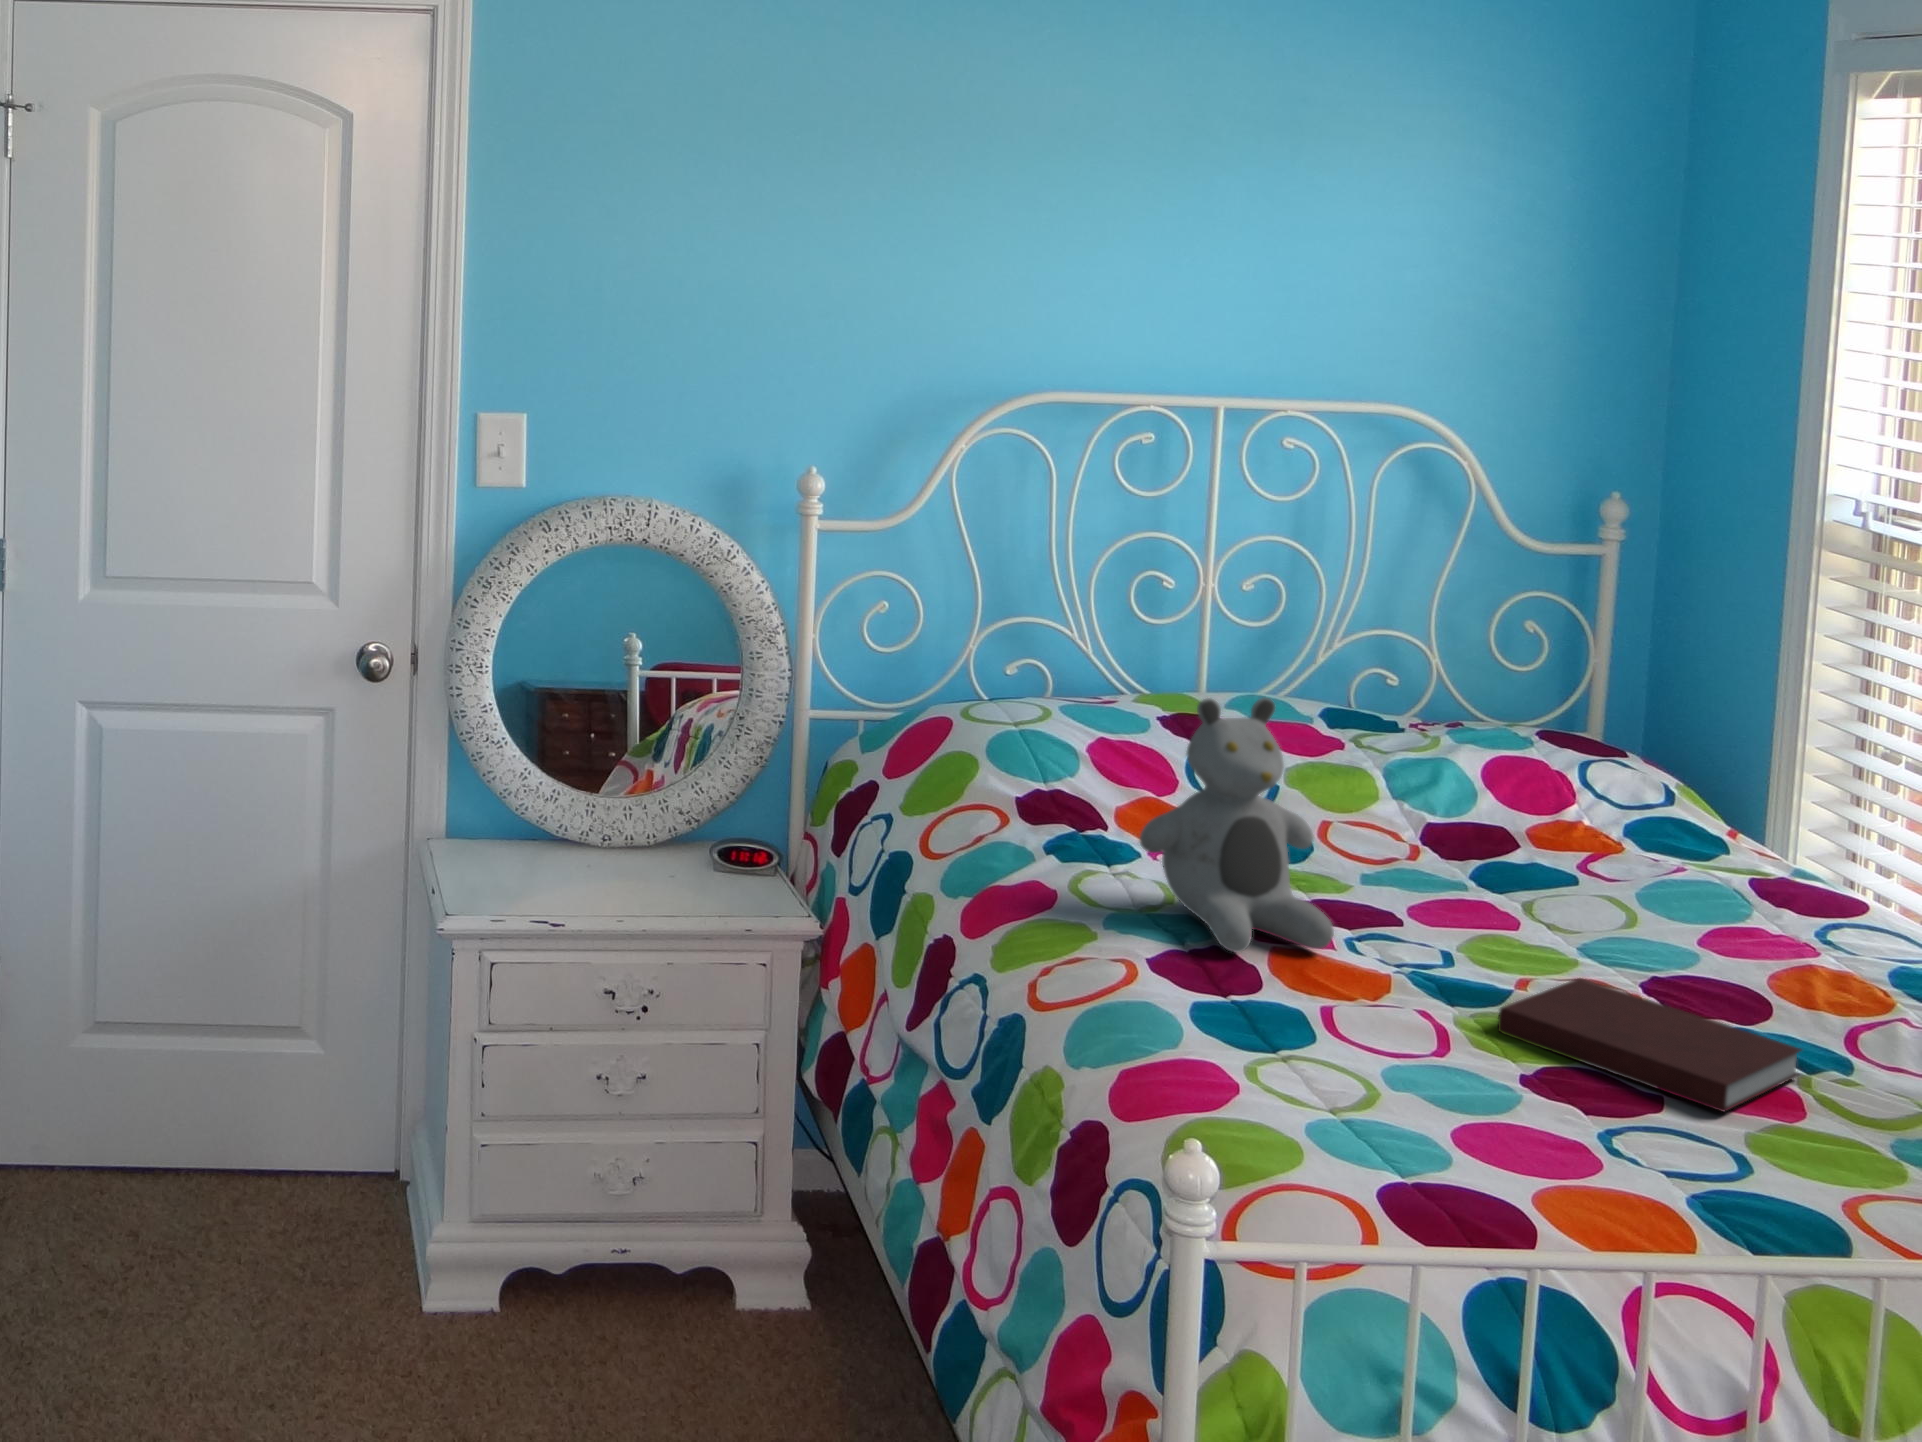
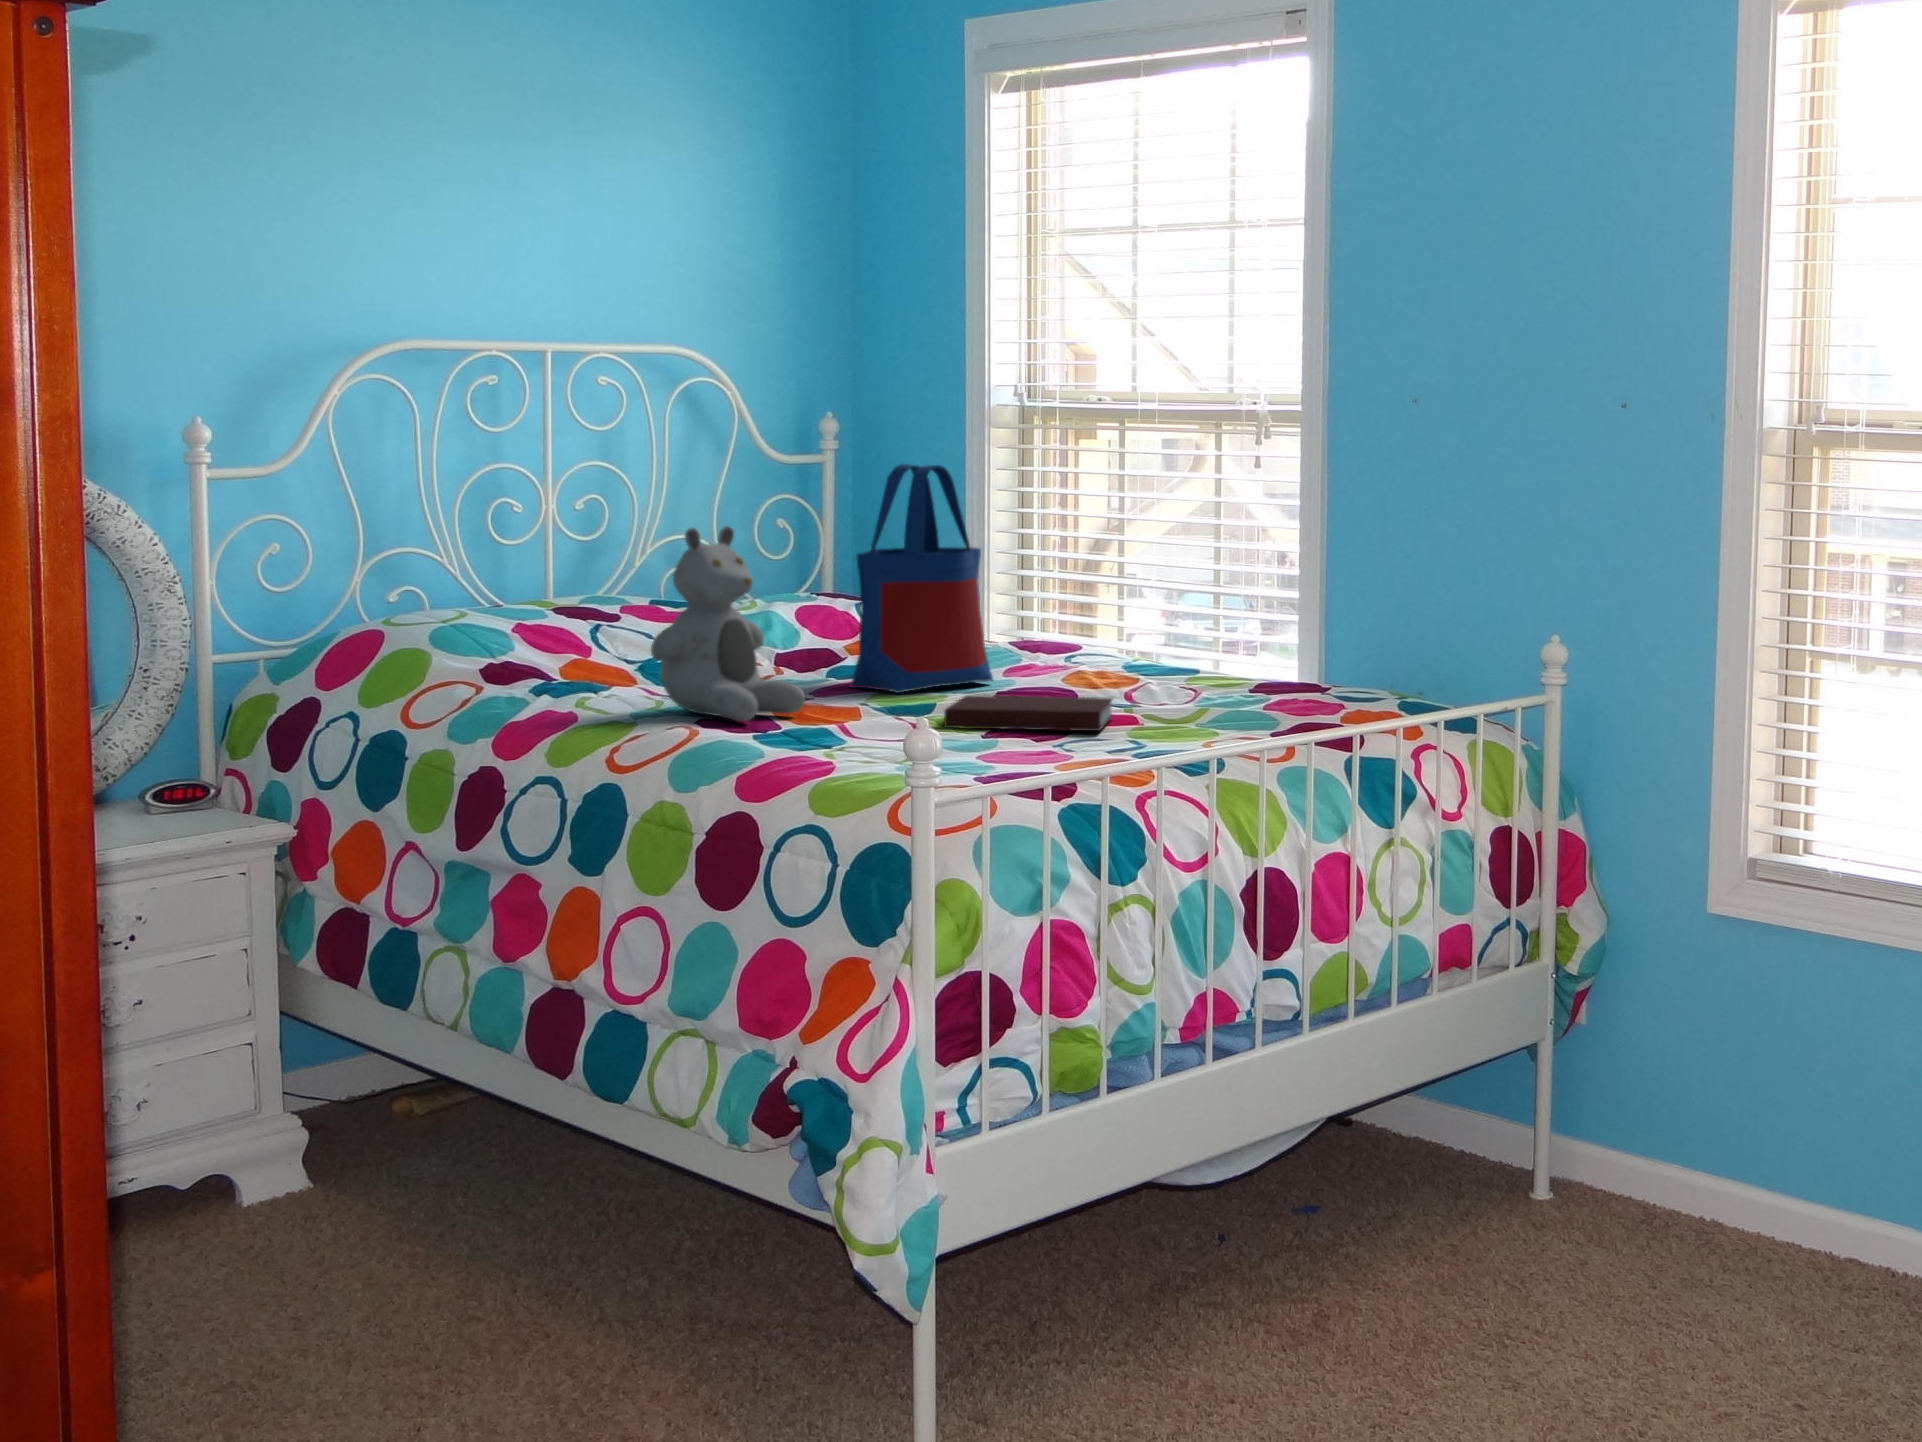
tote bag: none [1475,623,1708,935] -> present [850,464,993,693]

